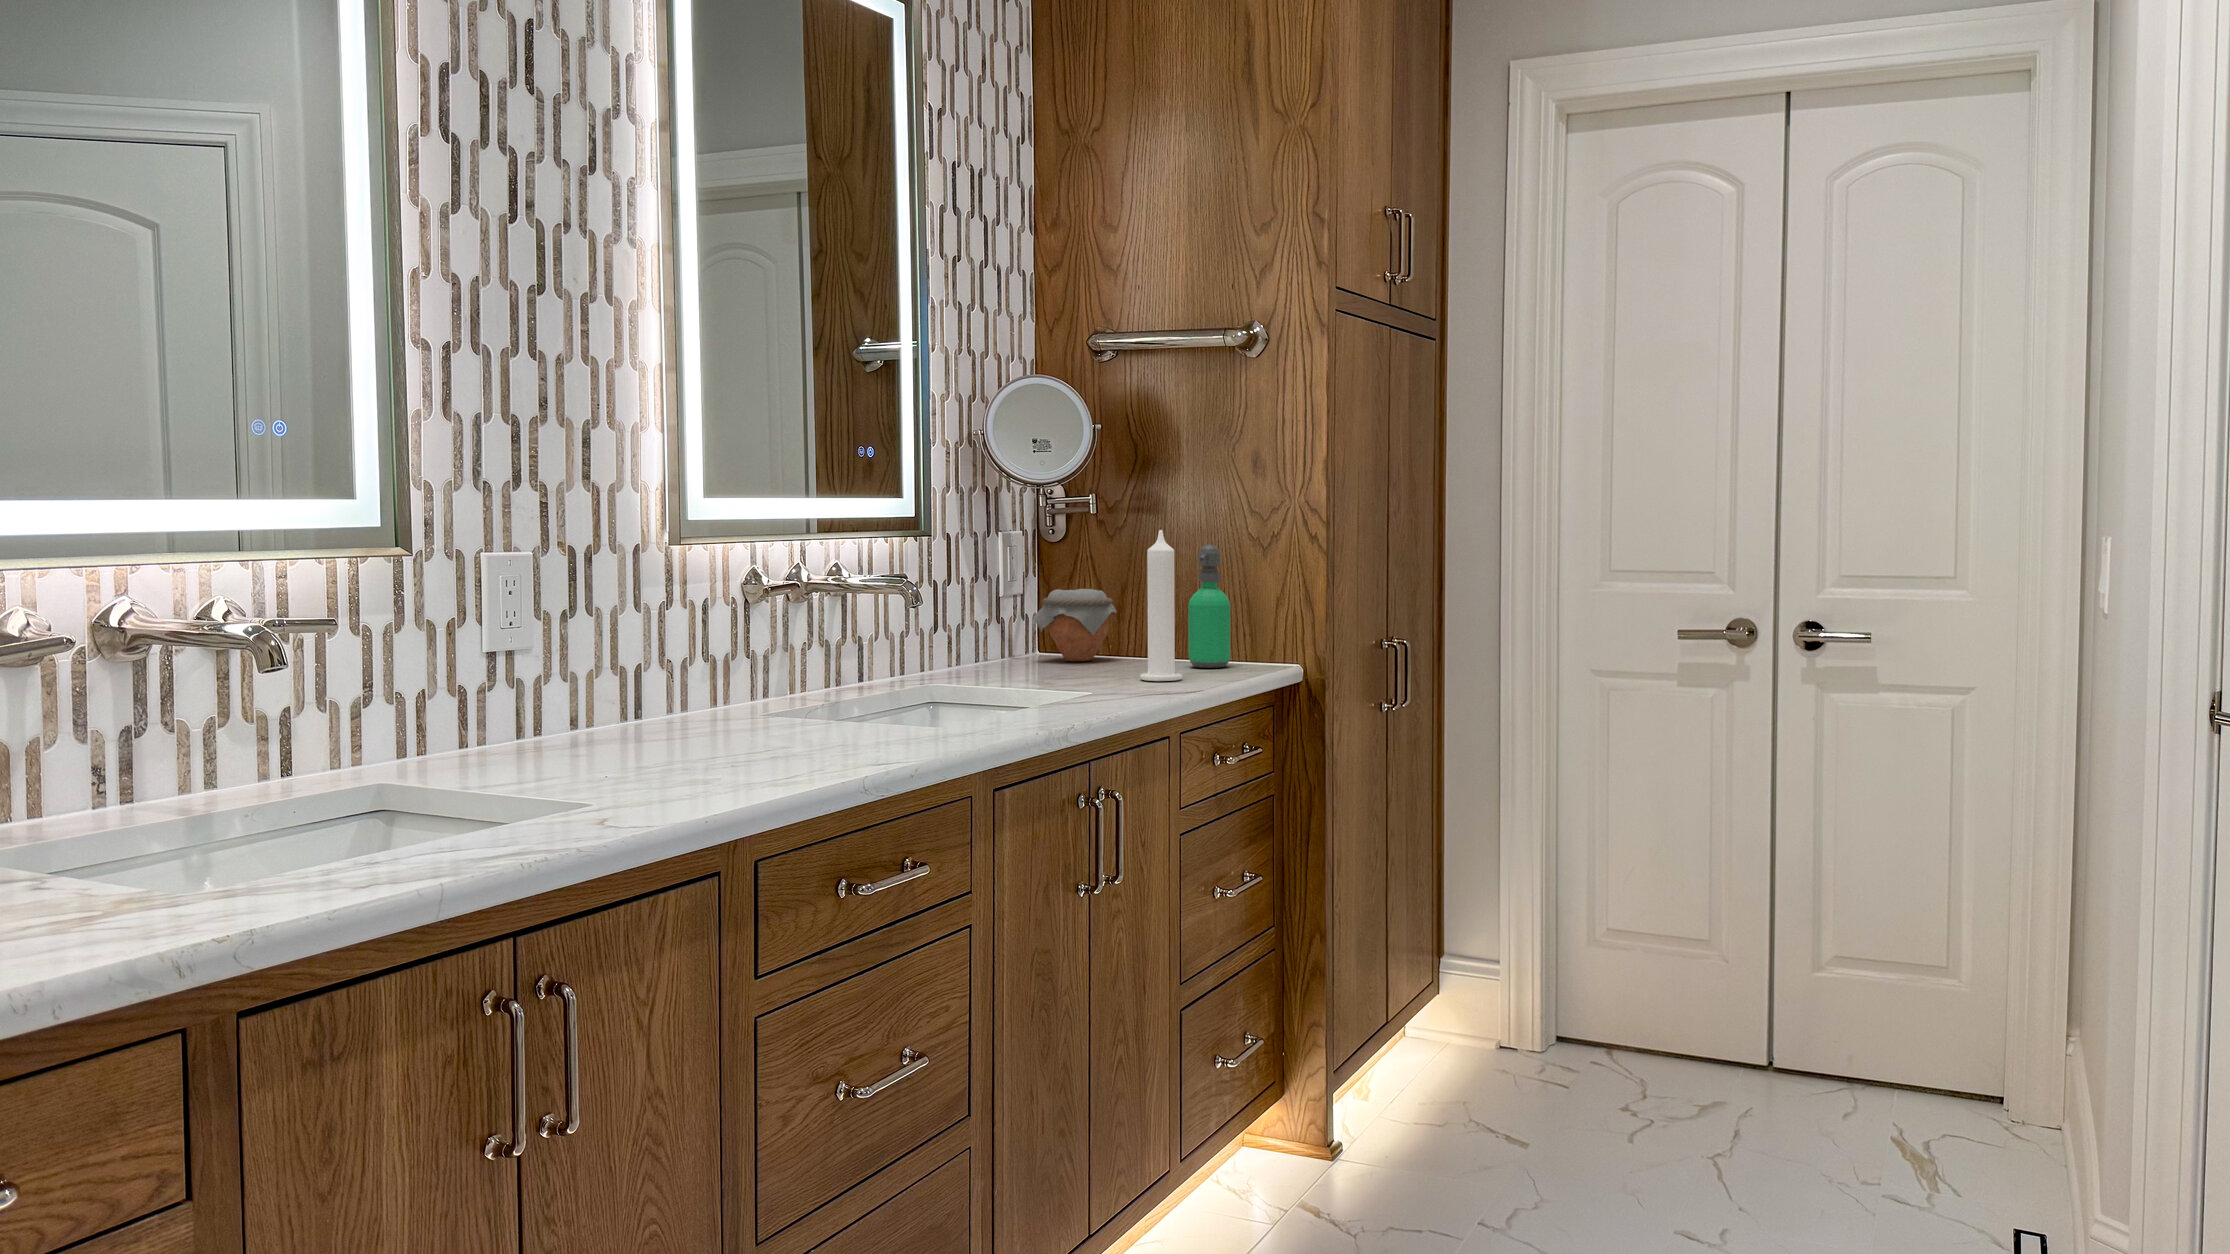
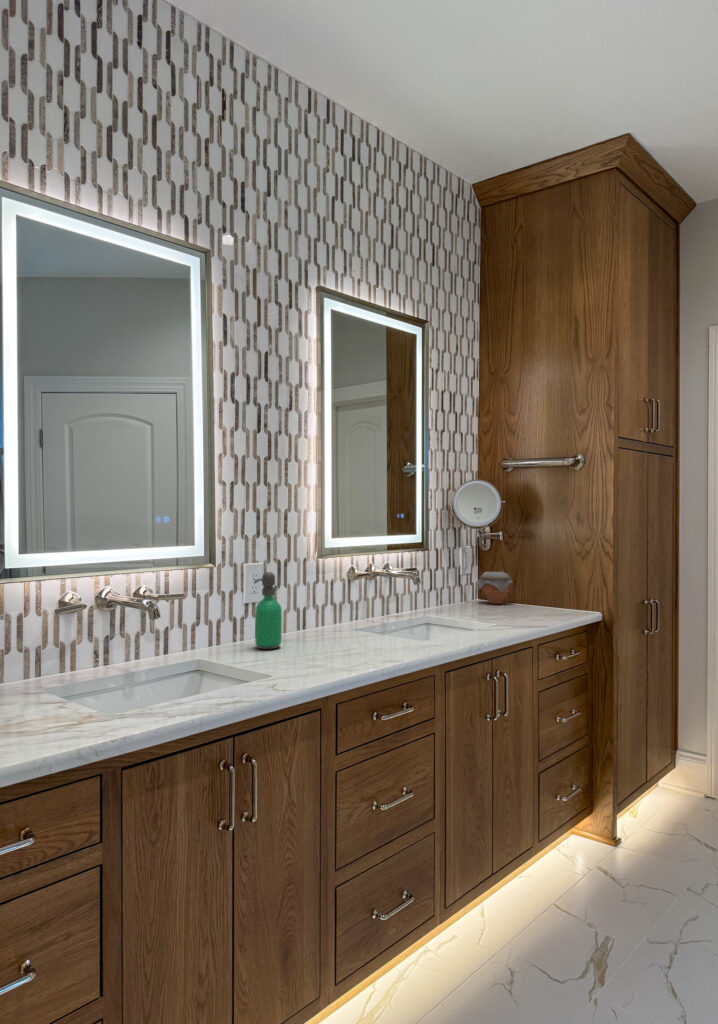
candle: present [1140,530,1182,681] -> none [521,551,541,620]
soap dispenser: present [1188,545,1230,668] -> present [254,572,282,649]

